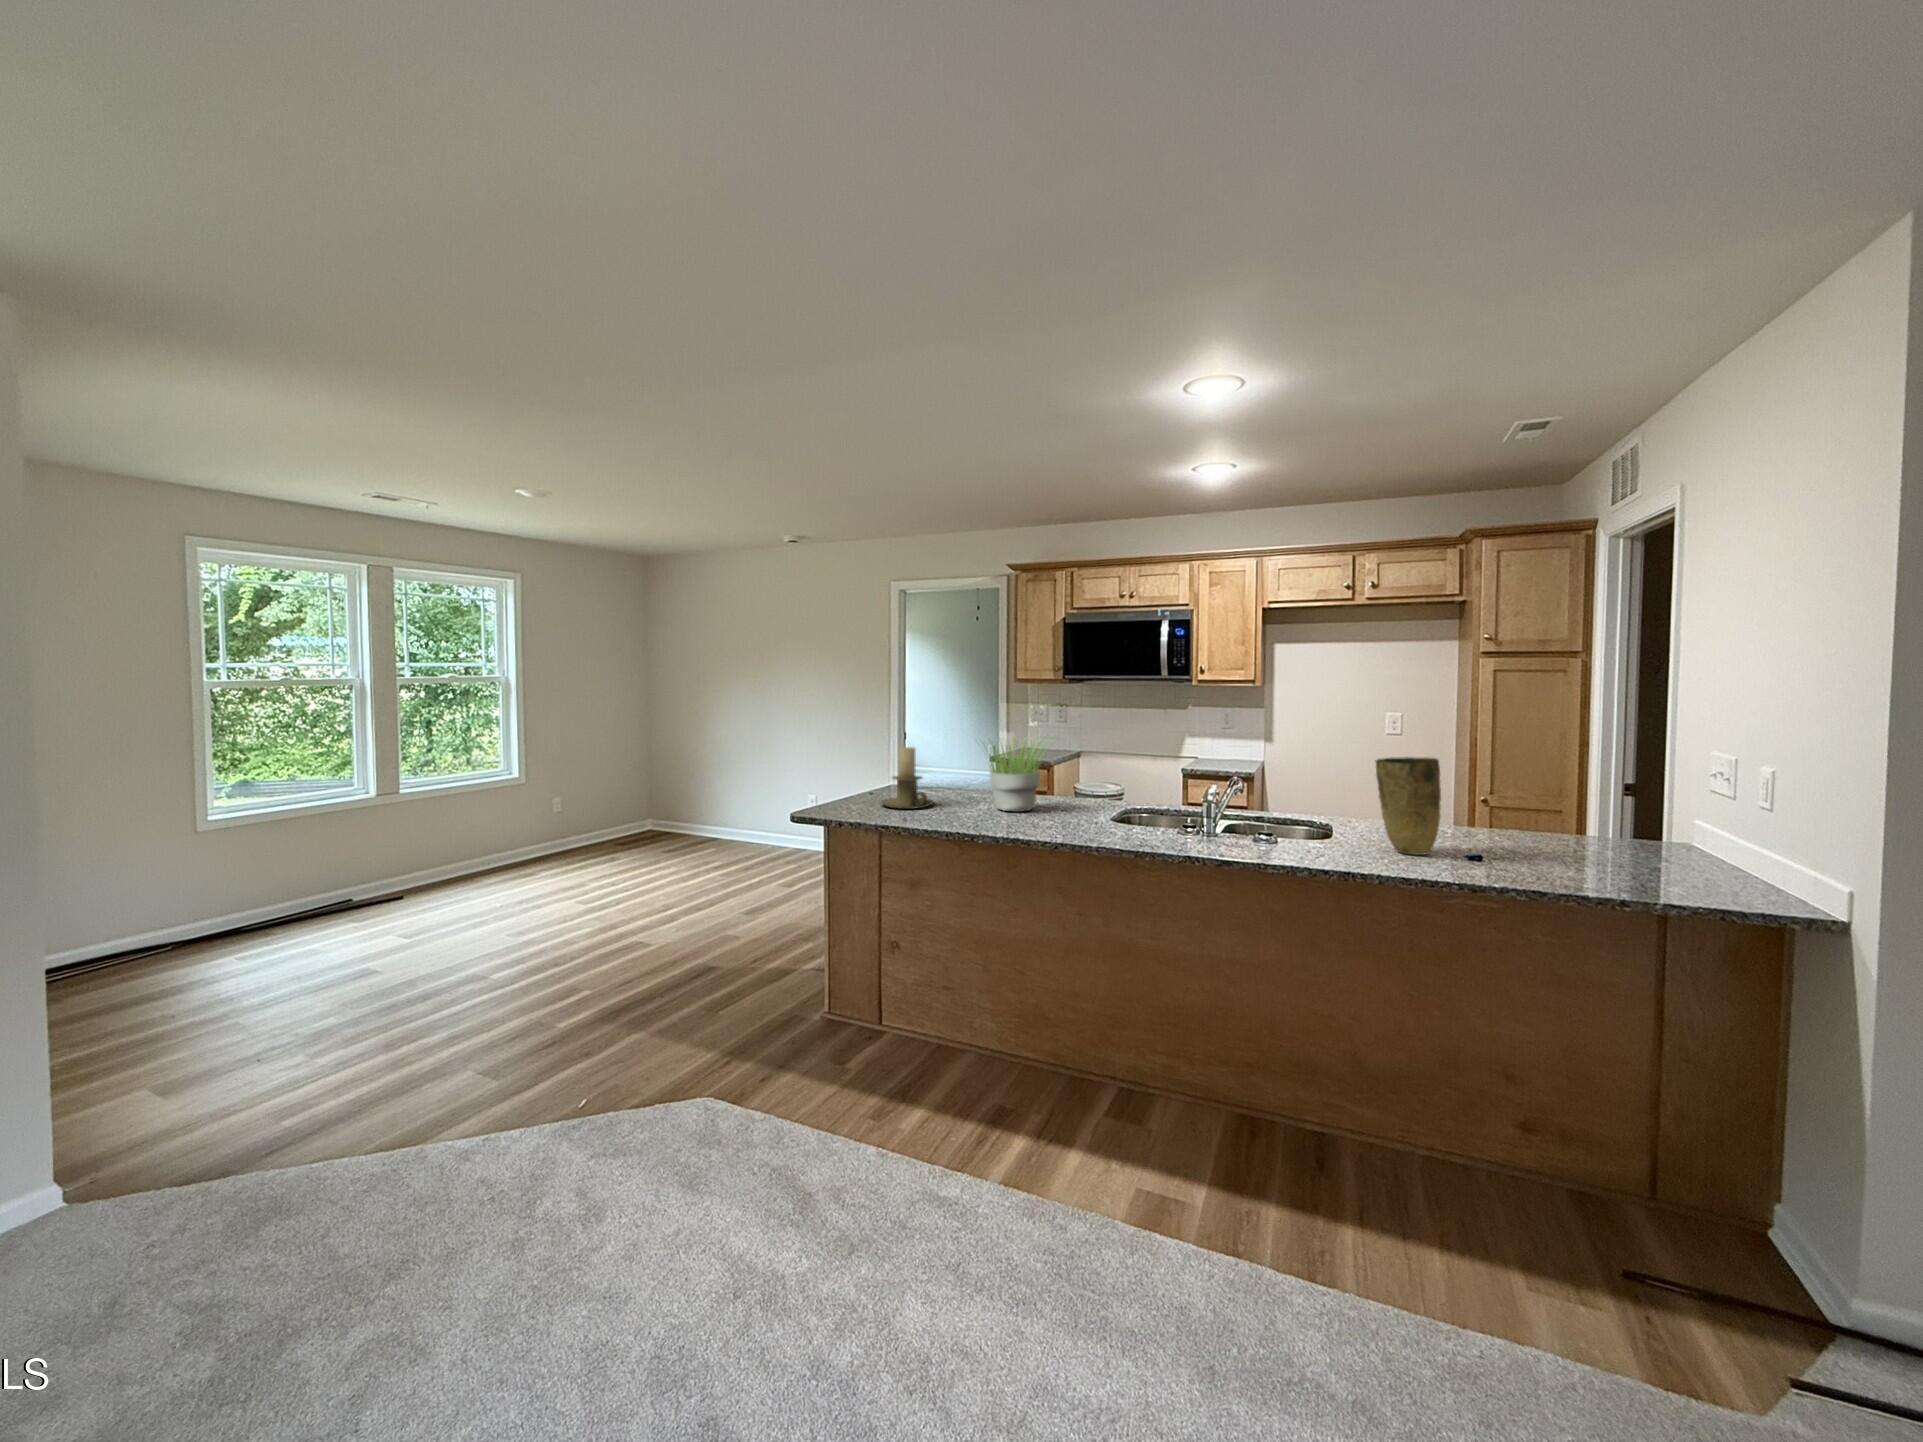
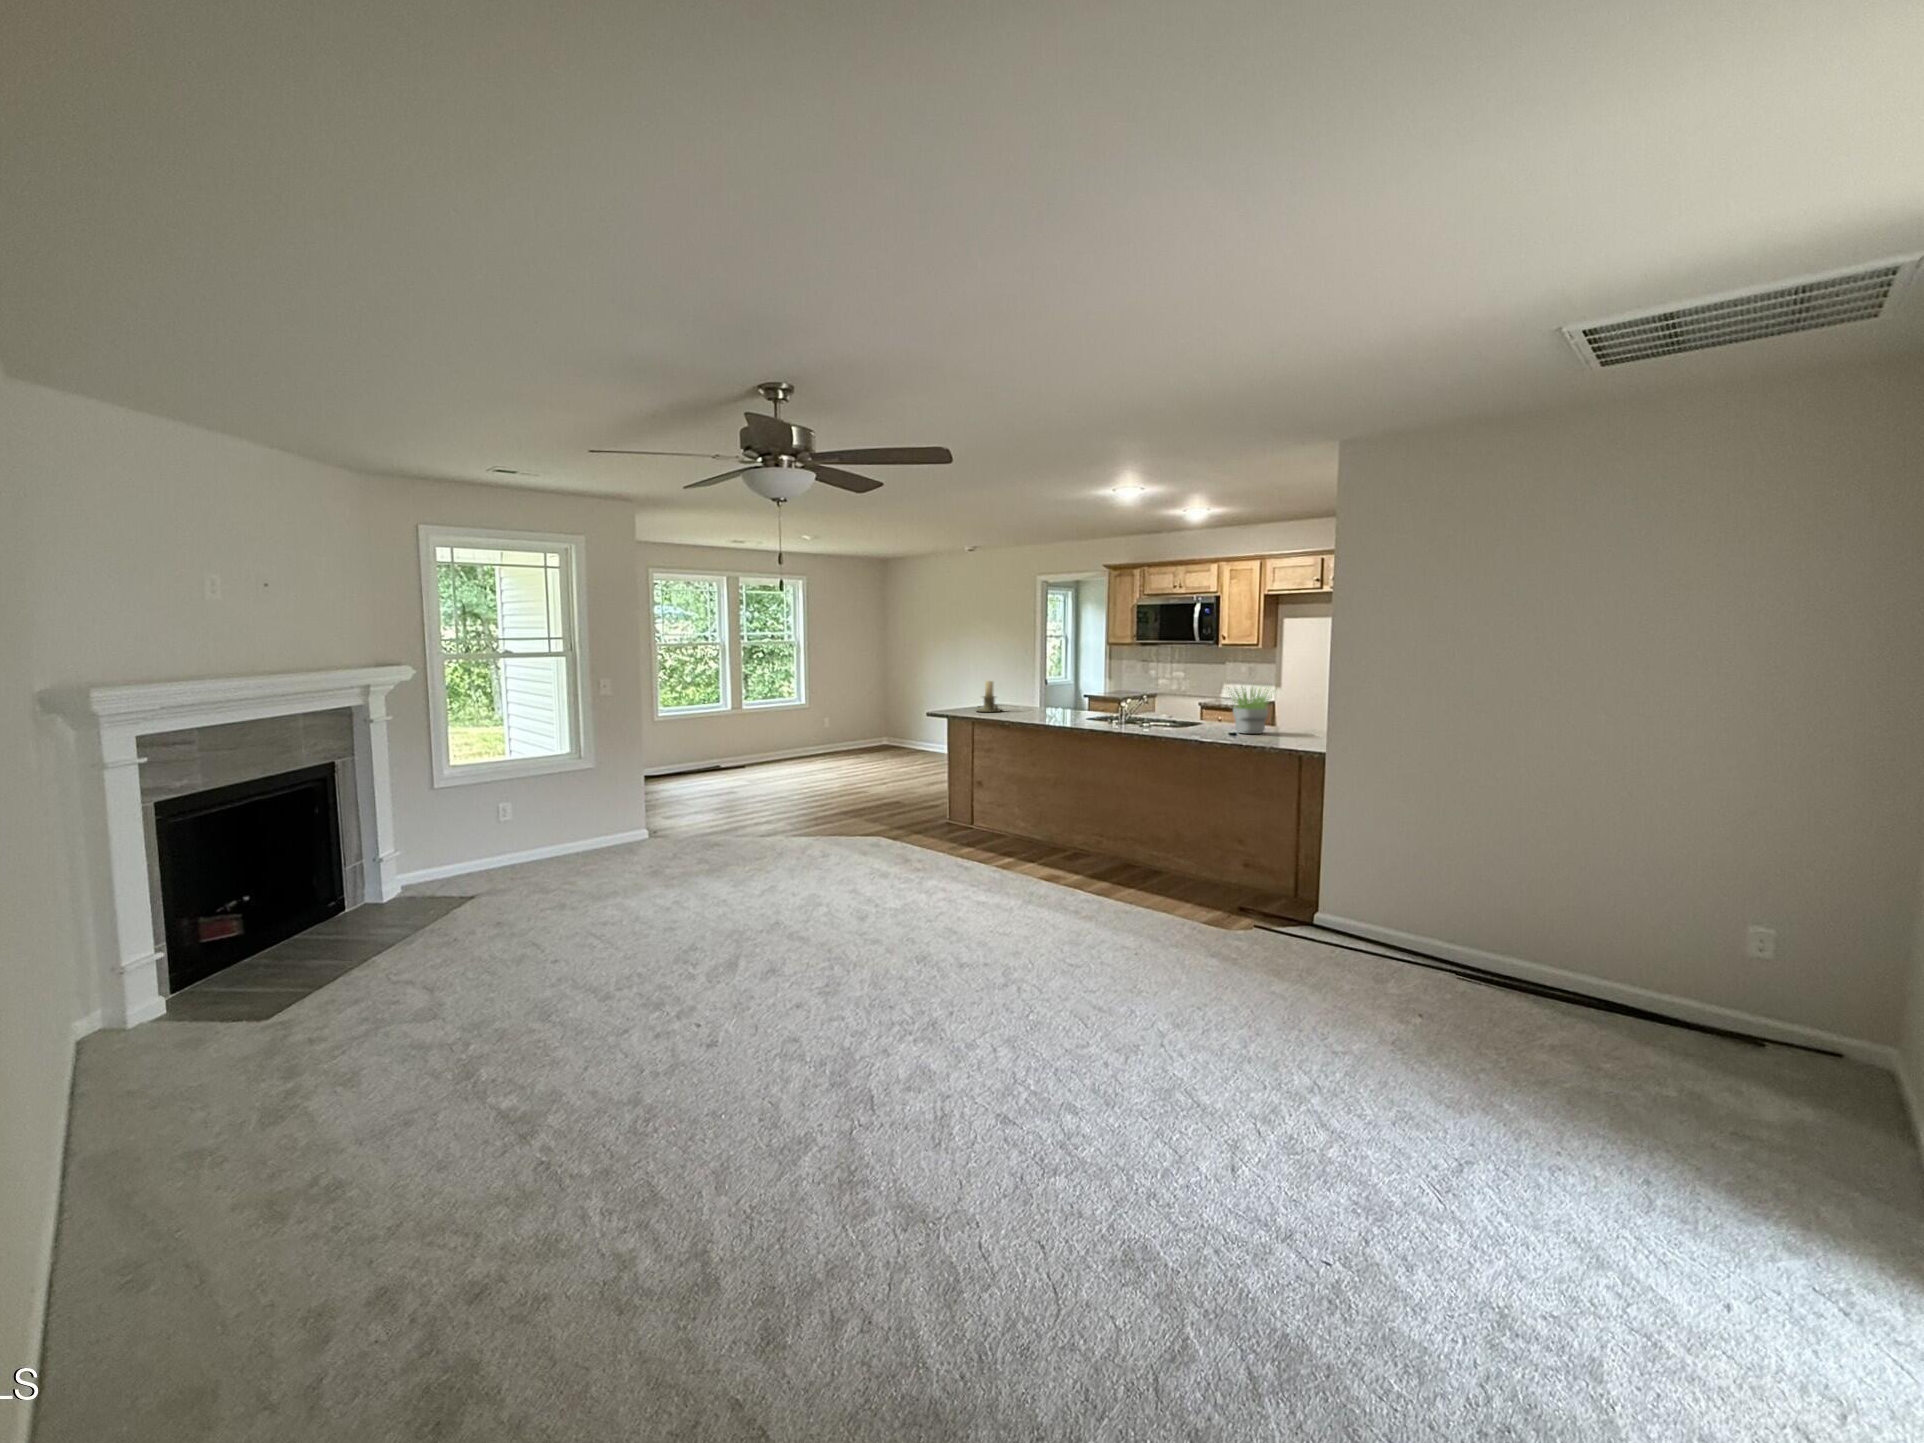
potted plant: present [988,737,1047,812] -> present [1231,686,1269,734]
vase: present [1375,757,1441,855] -> none [1174,683,1202,728]

